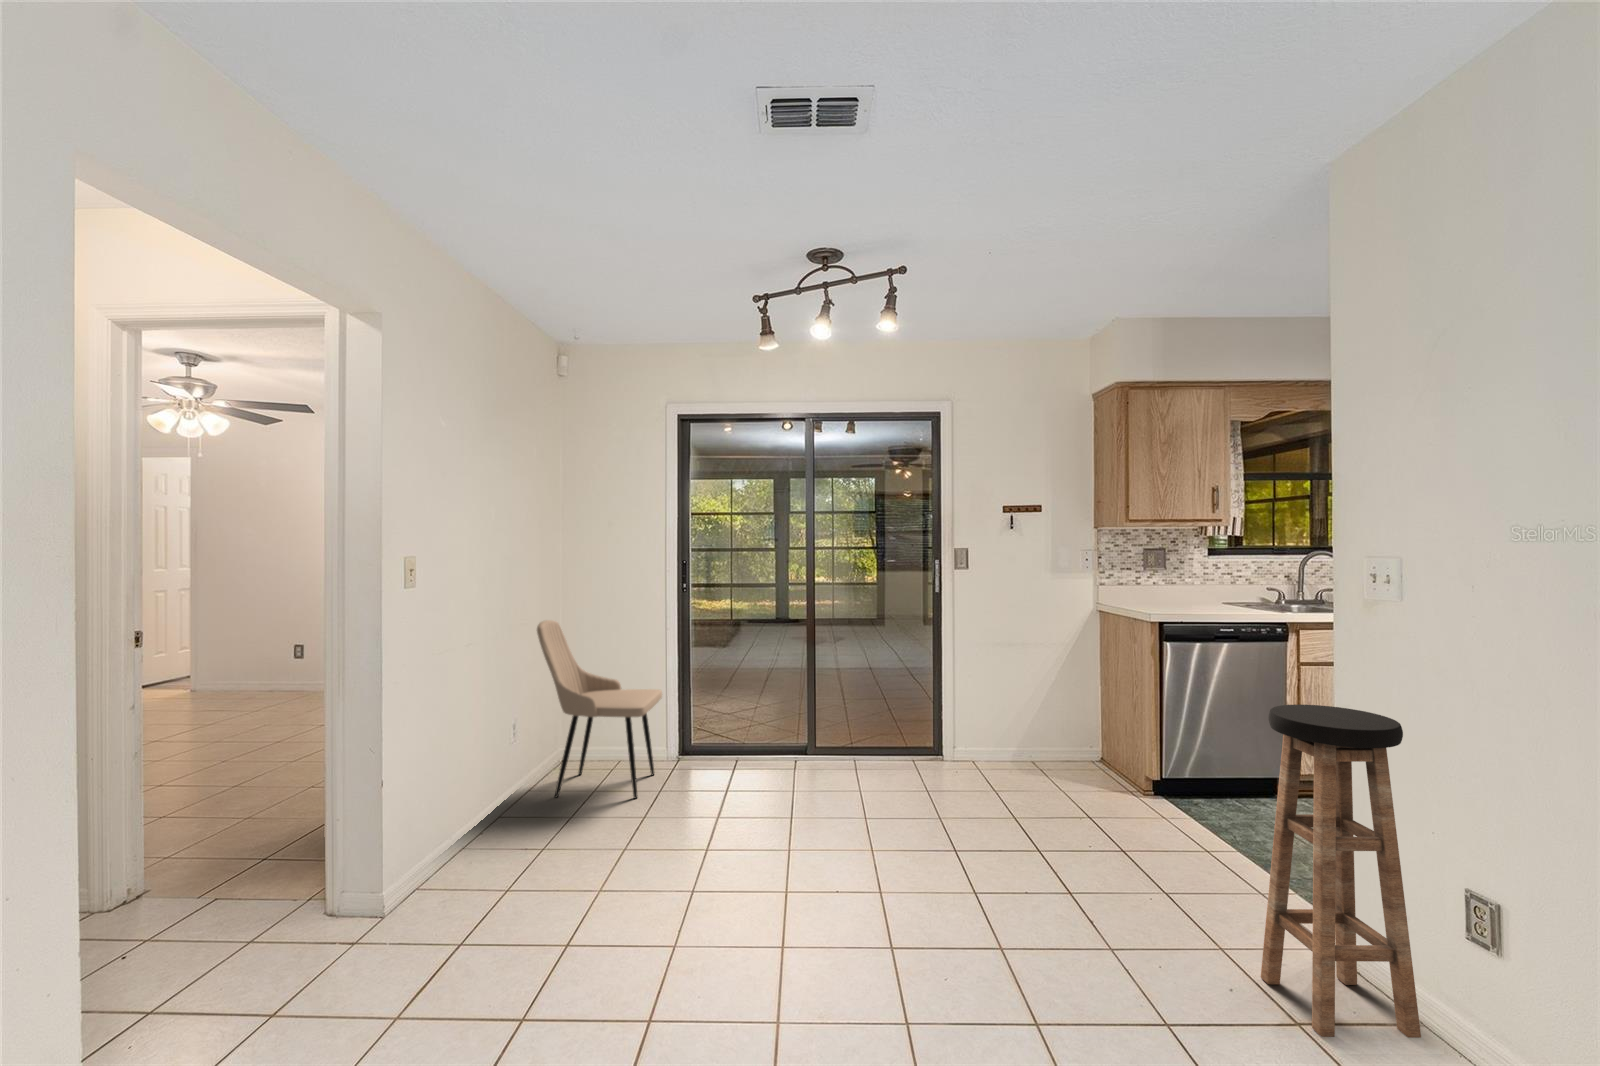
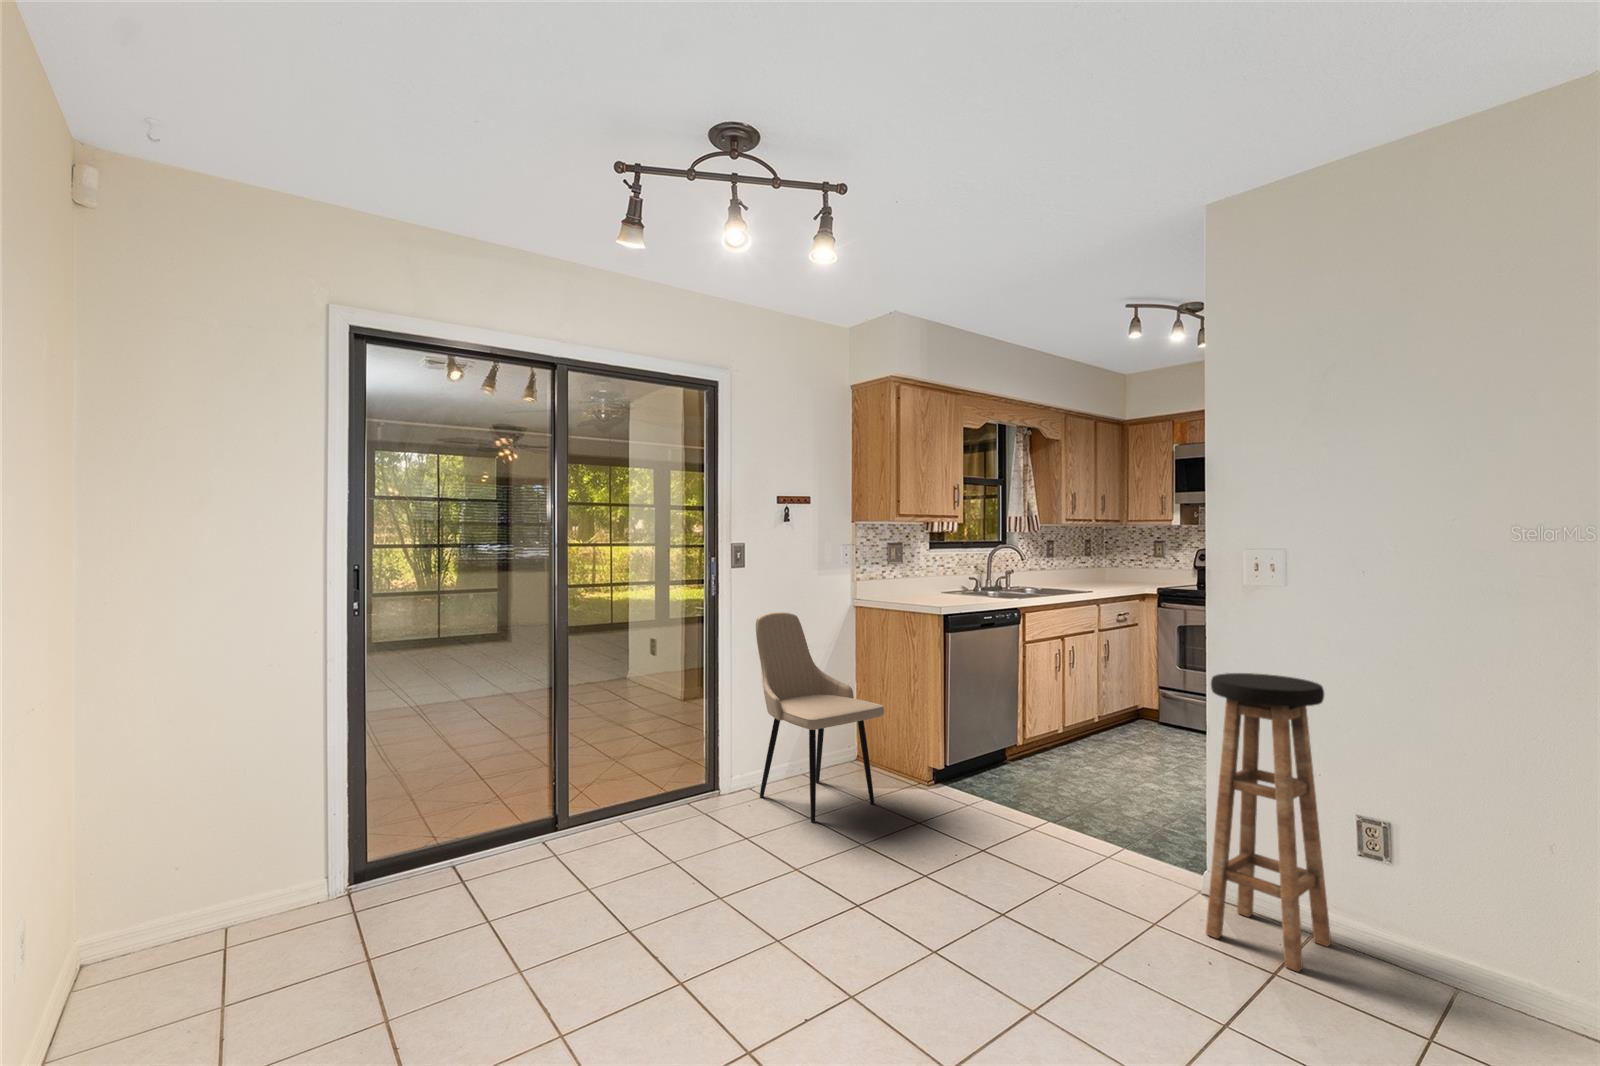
dining chair: present [537,620,662,798] -> present [756,612,884,822]

